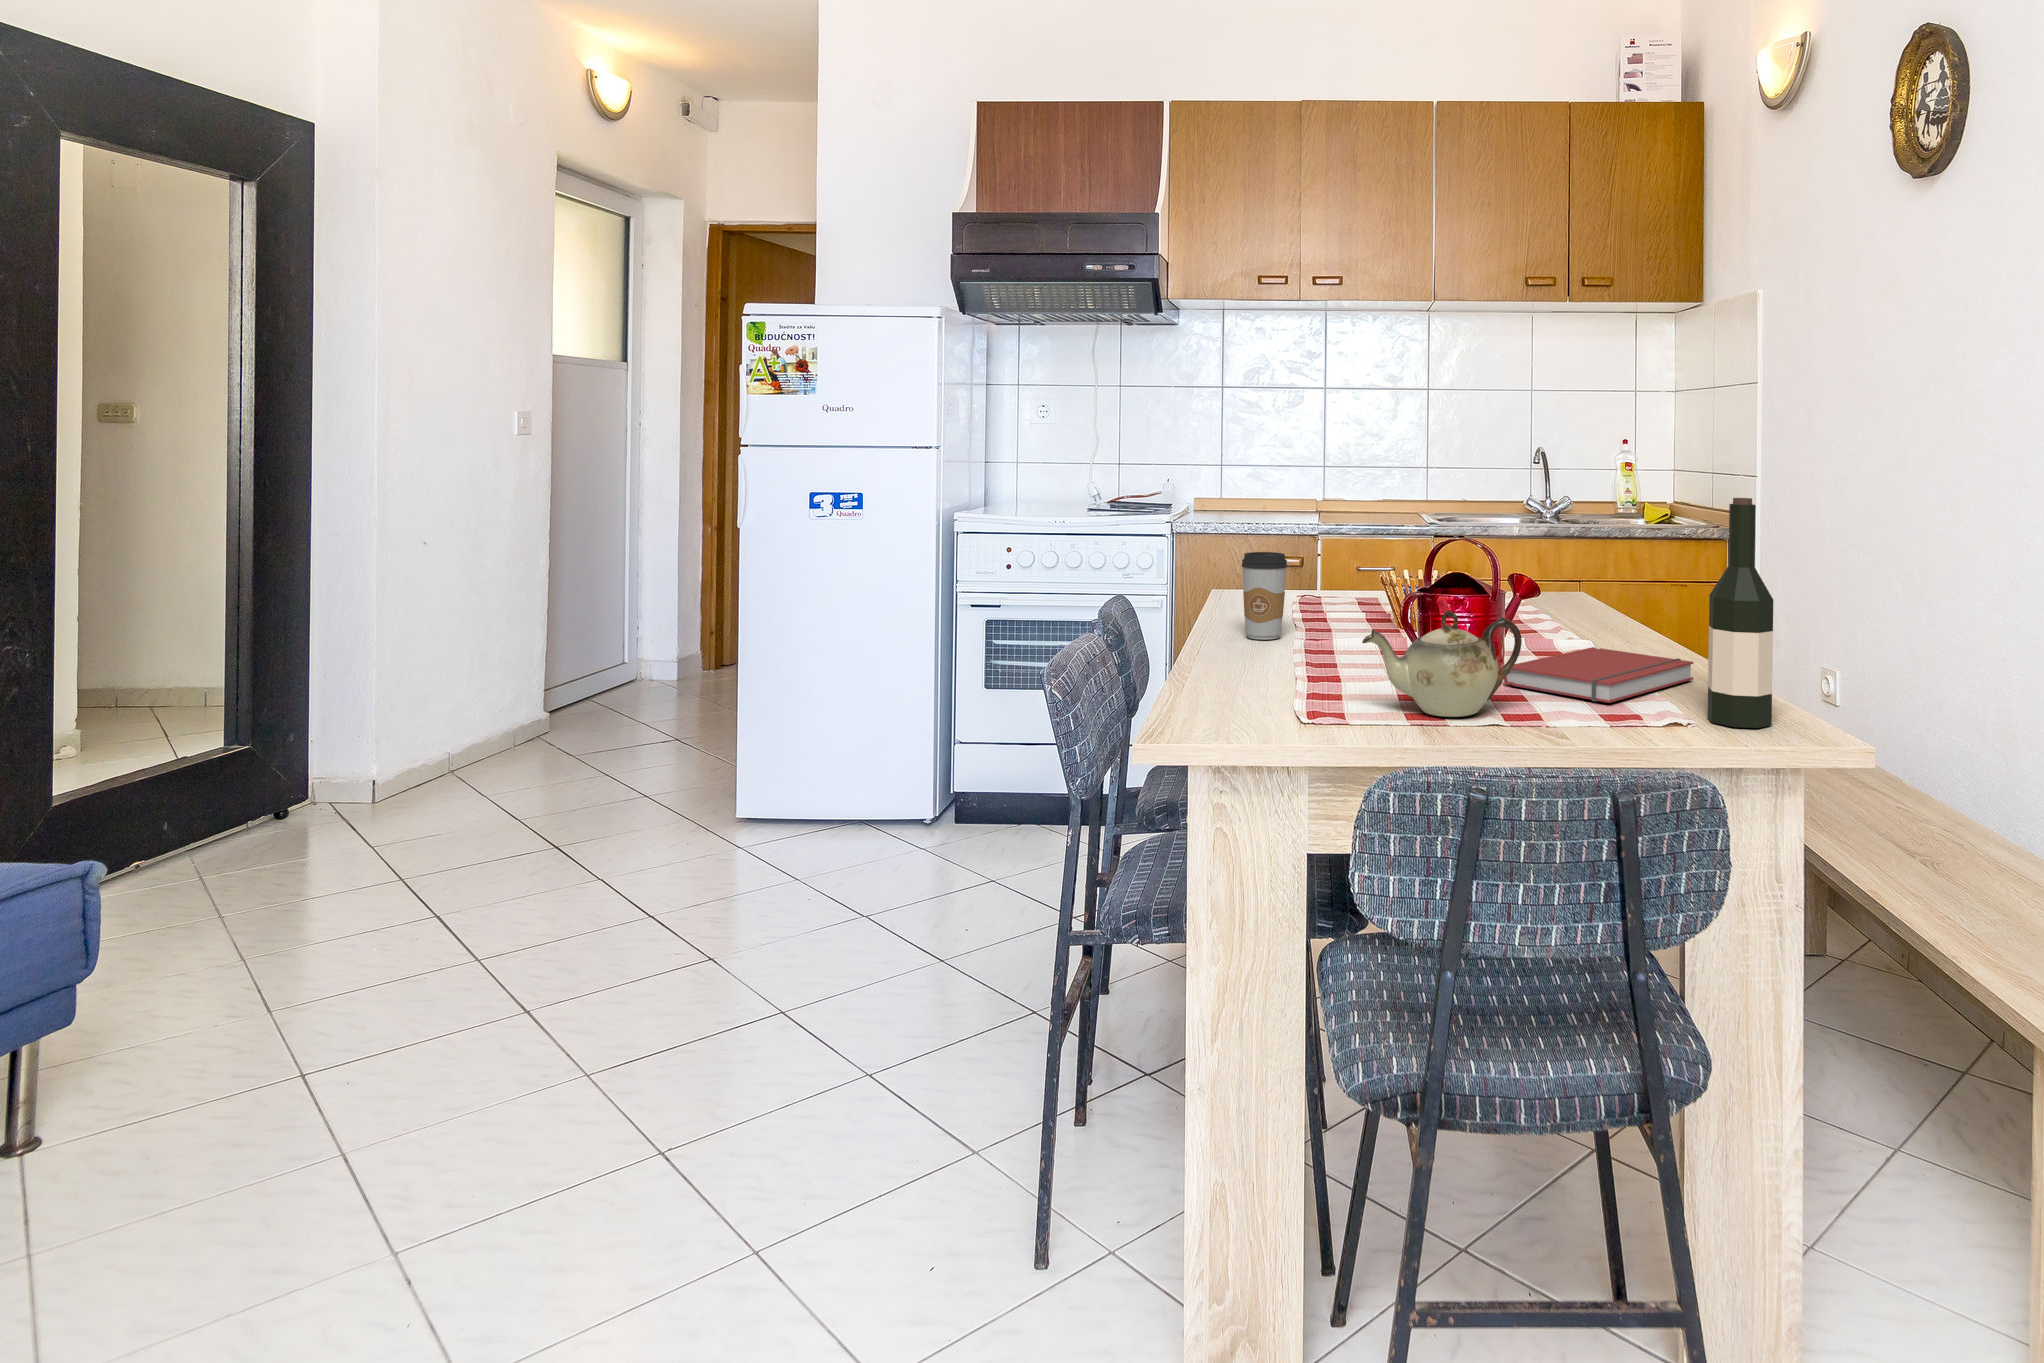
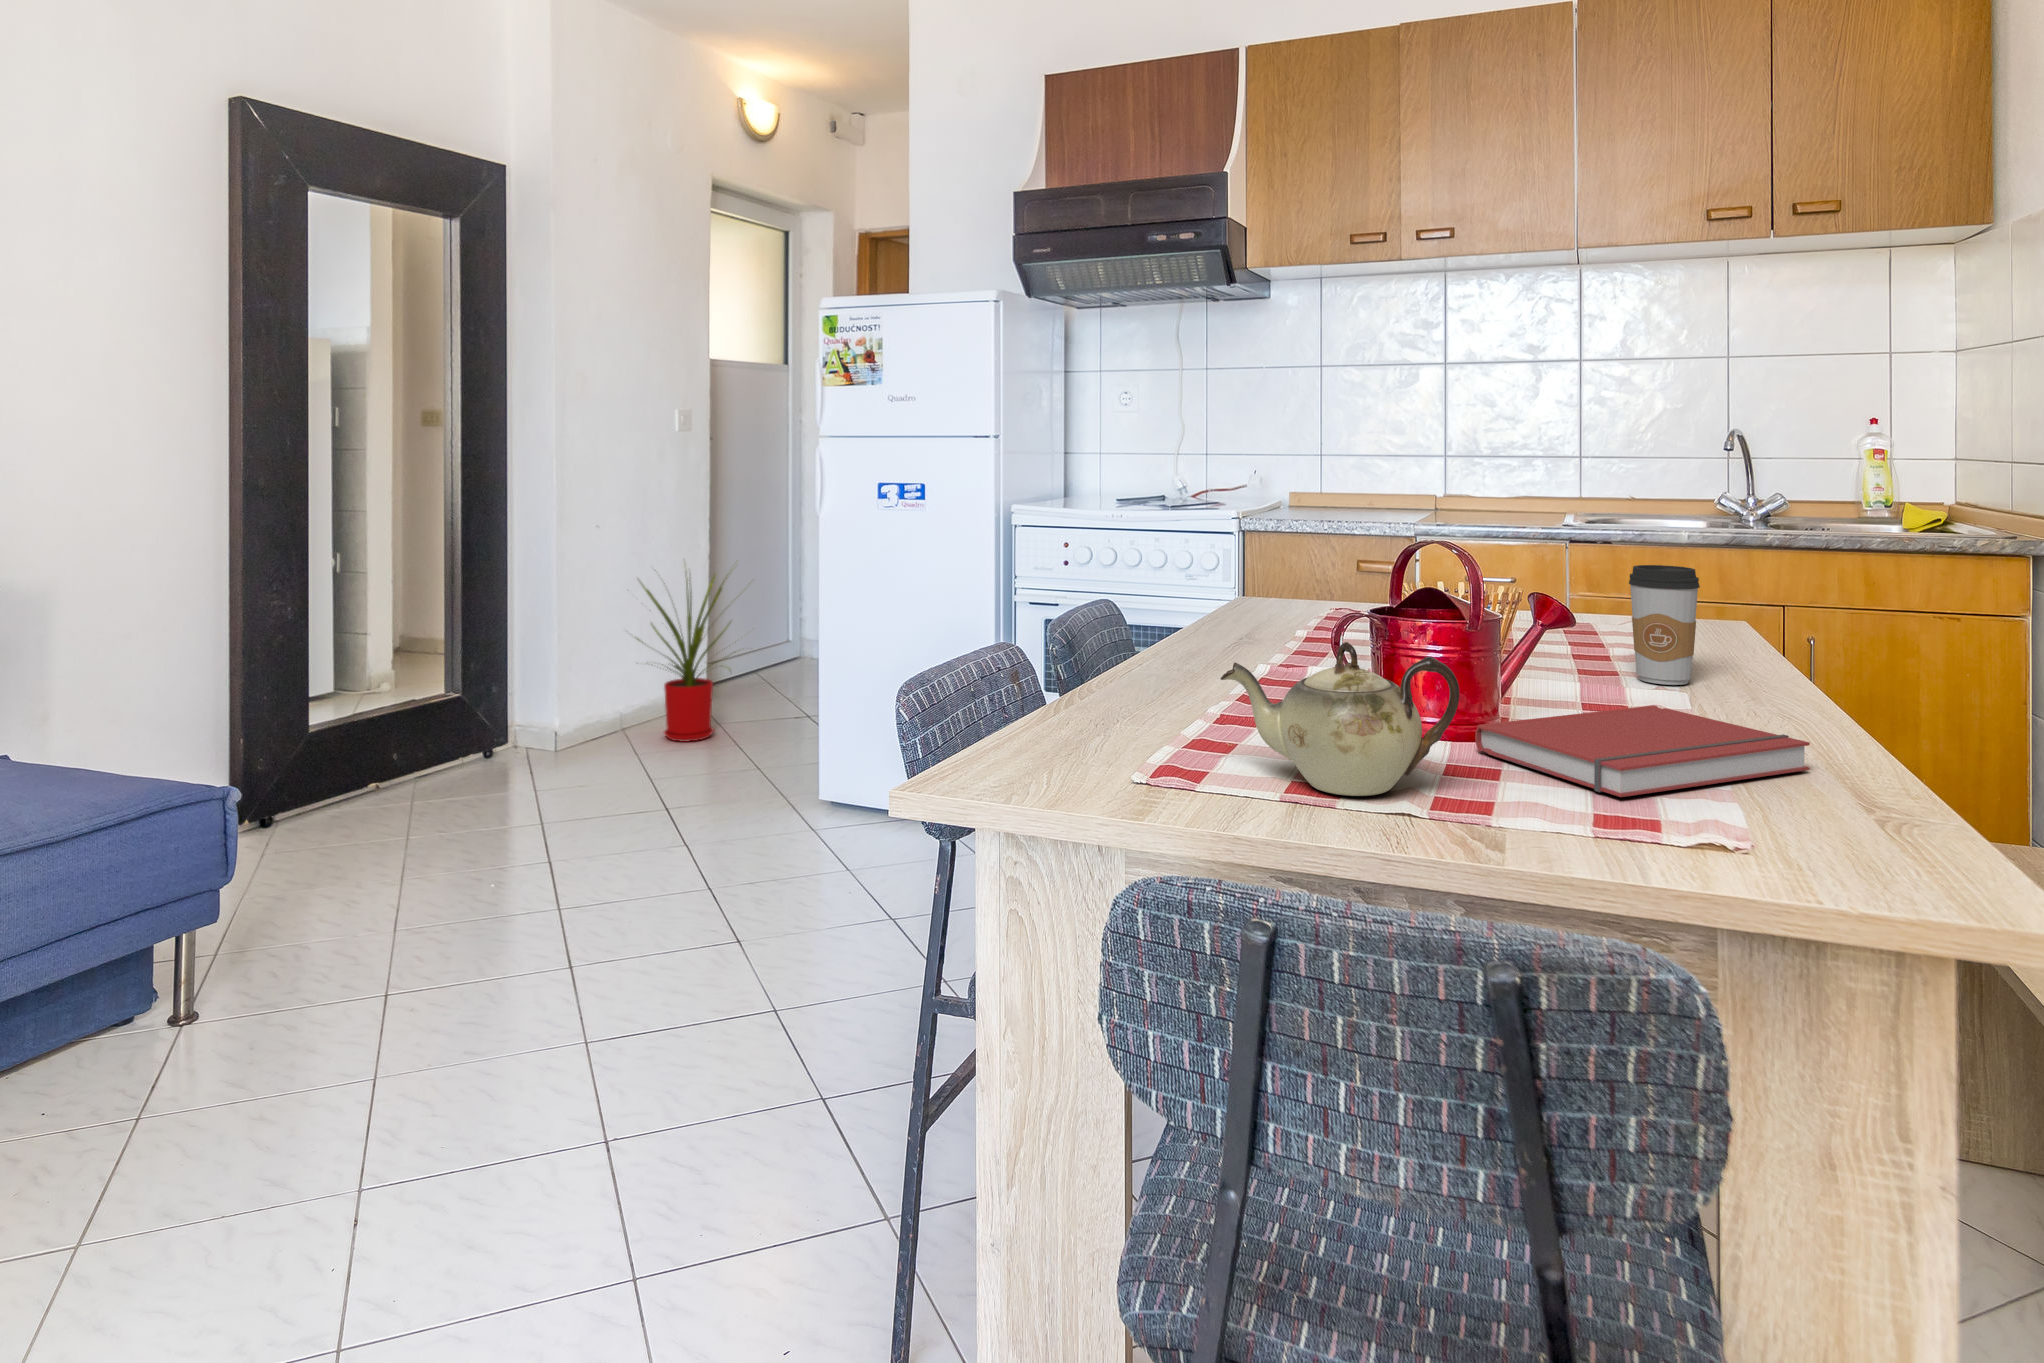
wine bottle: present [1708,498,1773,728] -> none [1783,483,1901,872]
coffee cup: present [1242,552,1287,640] -> present [1629,565,1700,685]
house plant: none [456,577,624,782] -> present [635,574,736,742]

